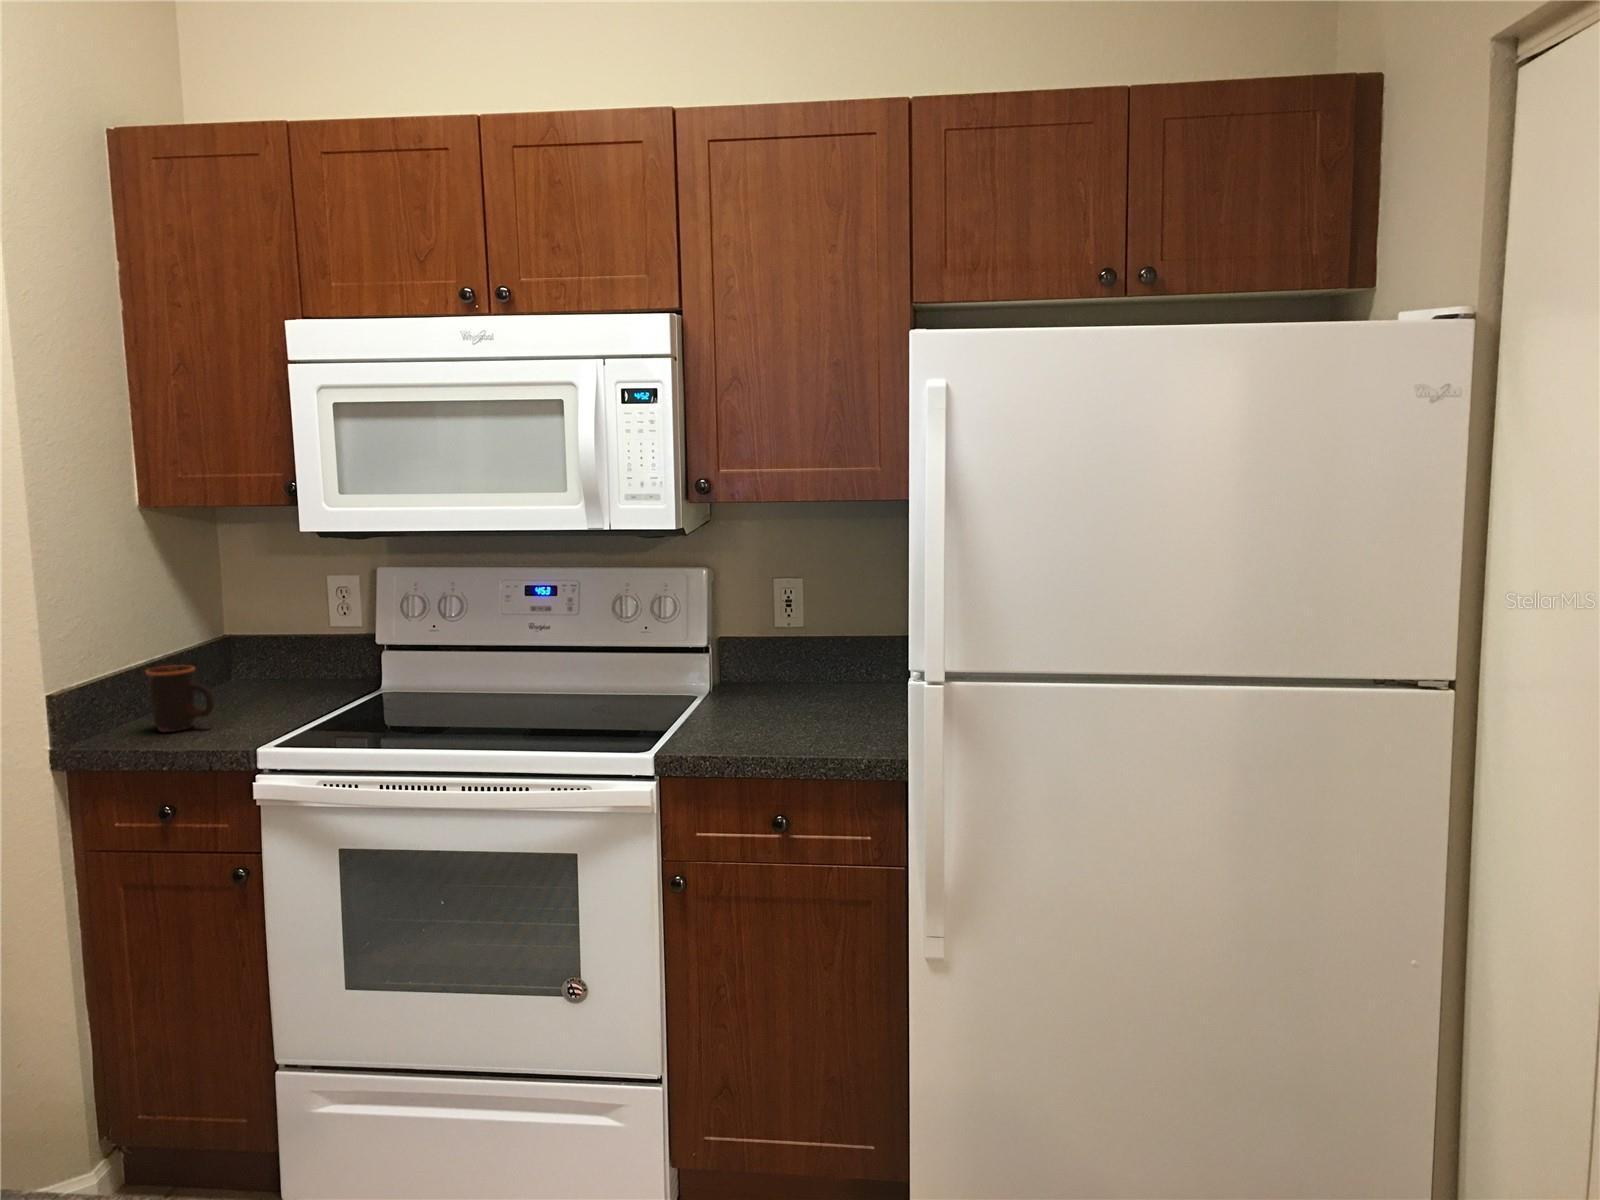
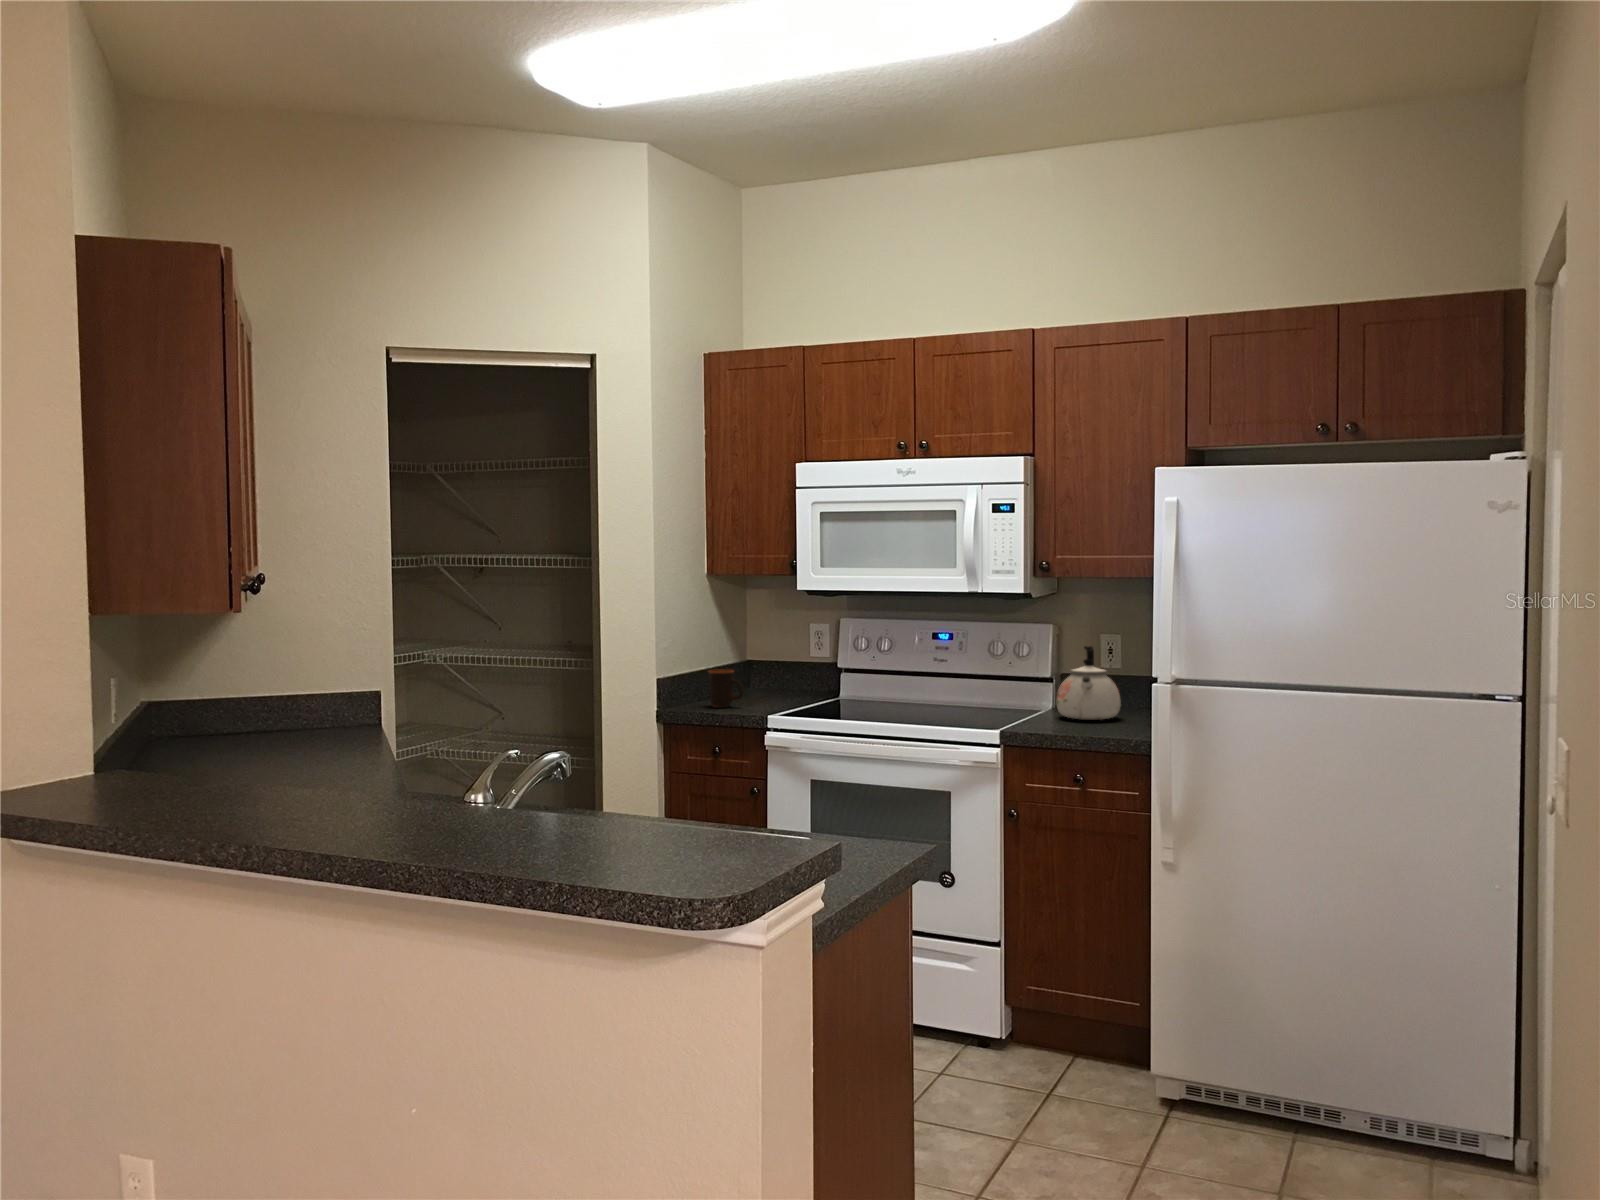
kettle: none [726,604,818,716] -> present [1057,646,1121,720]

